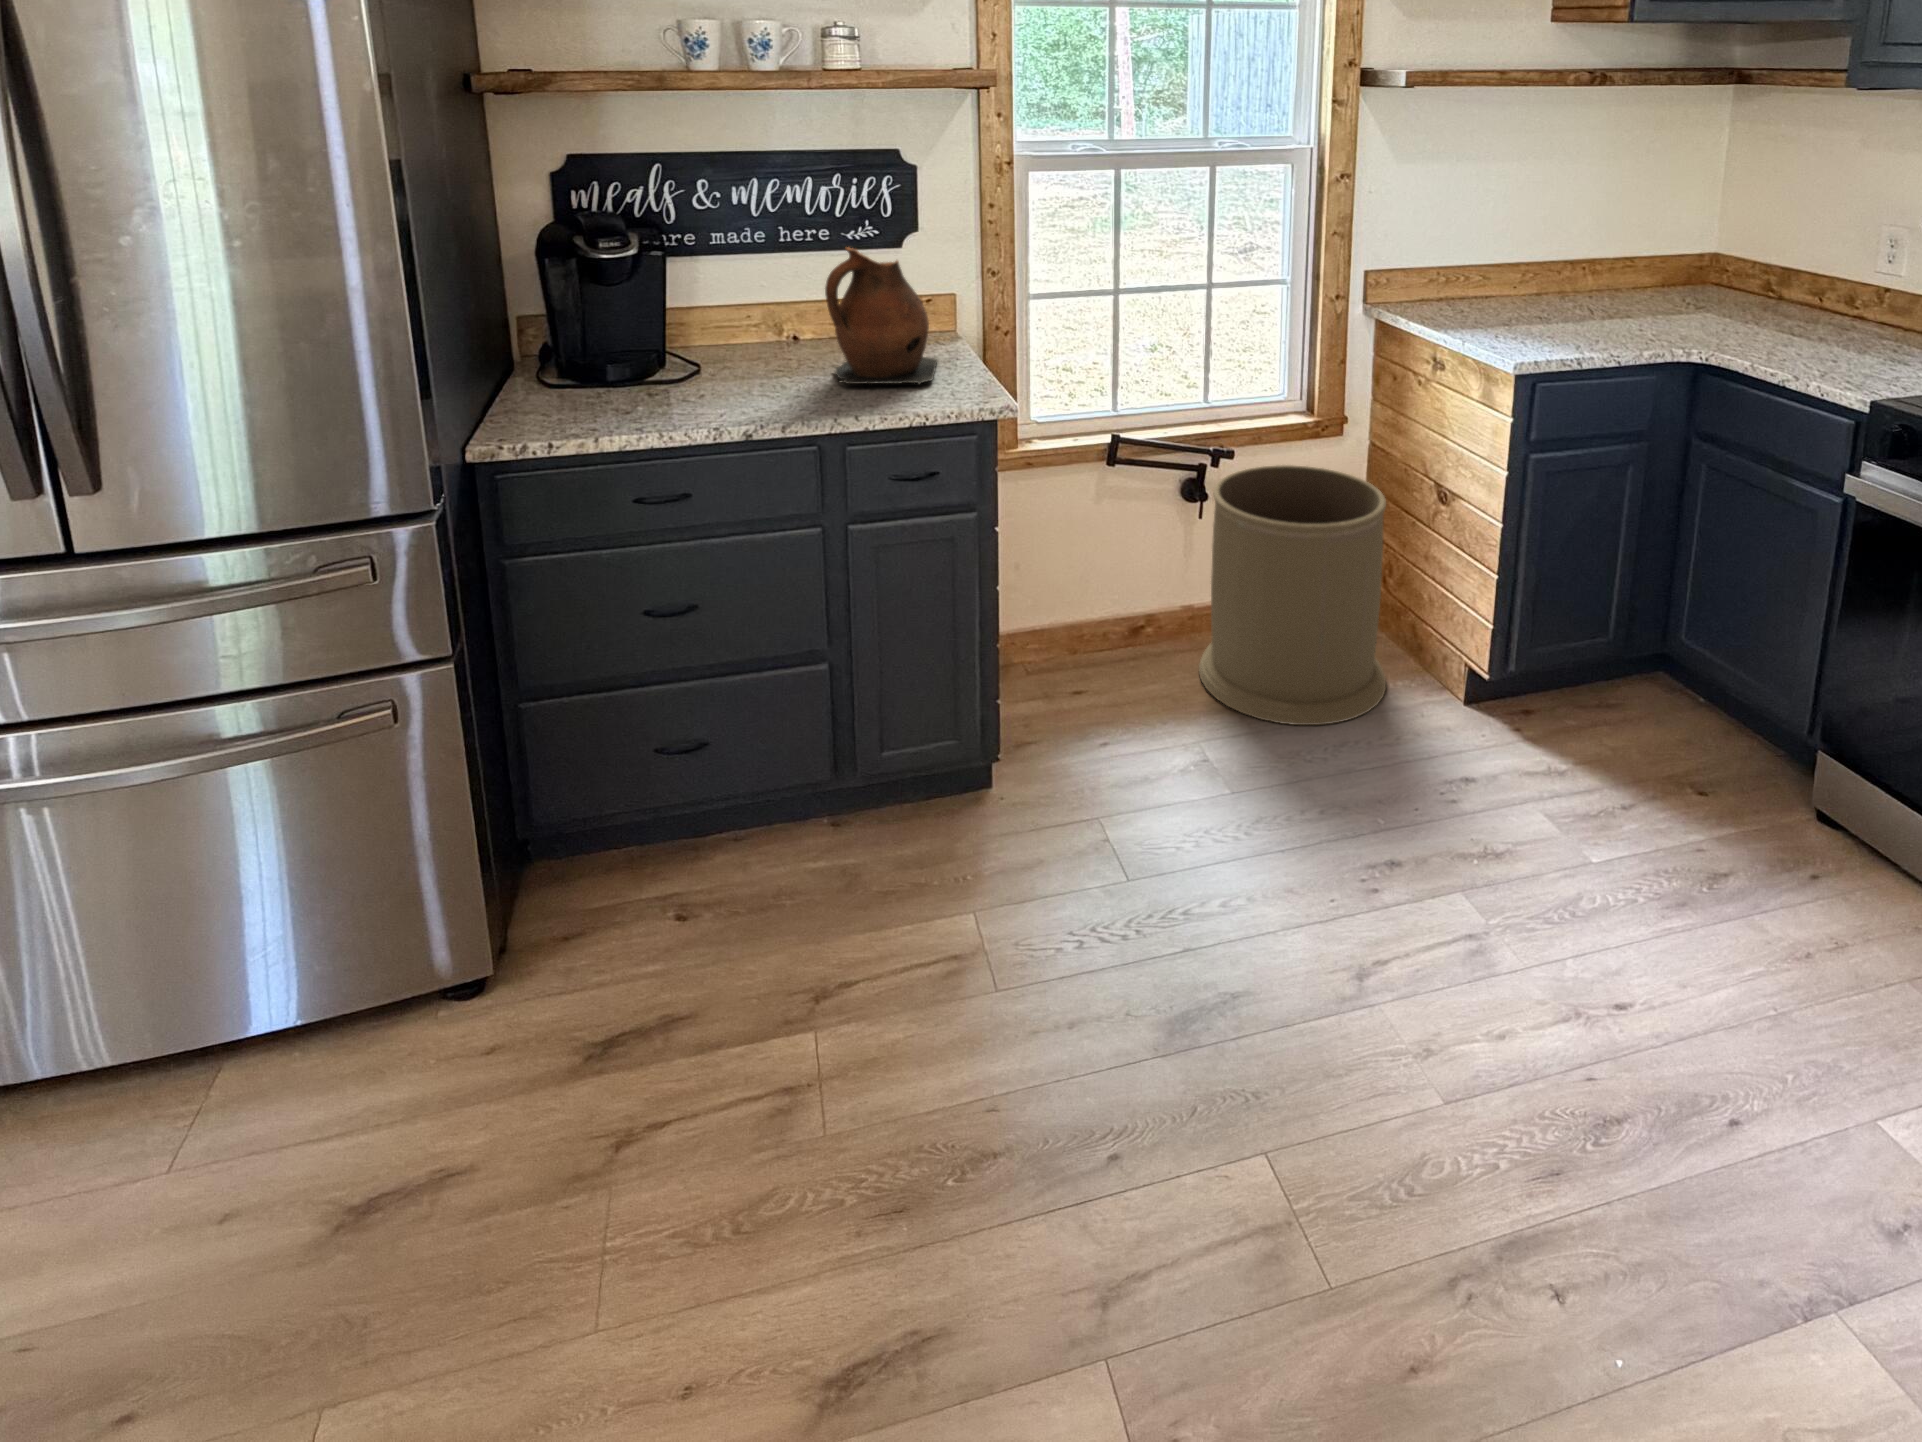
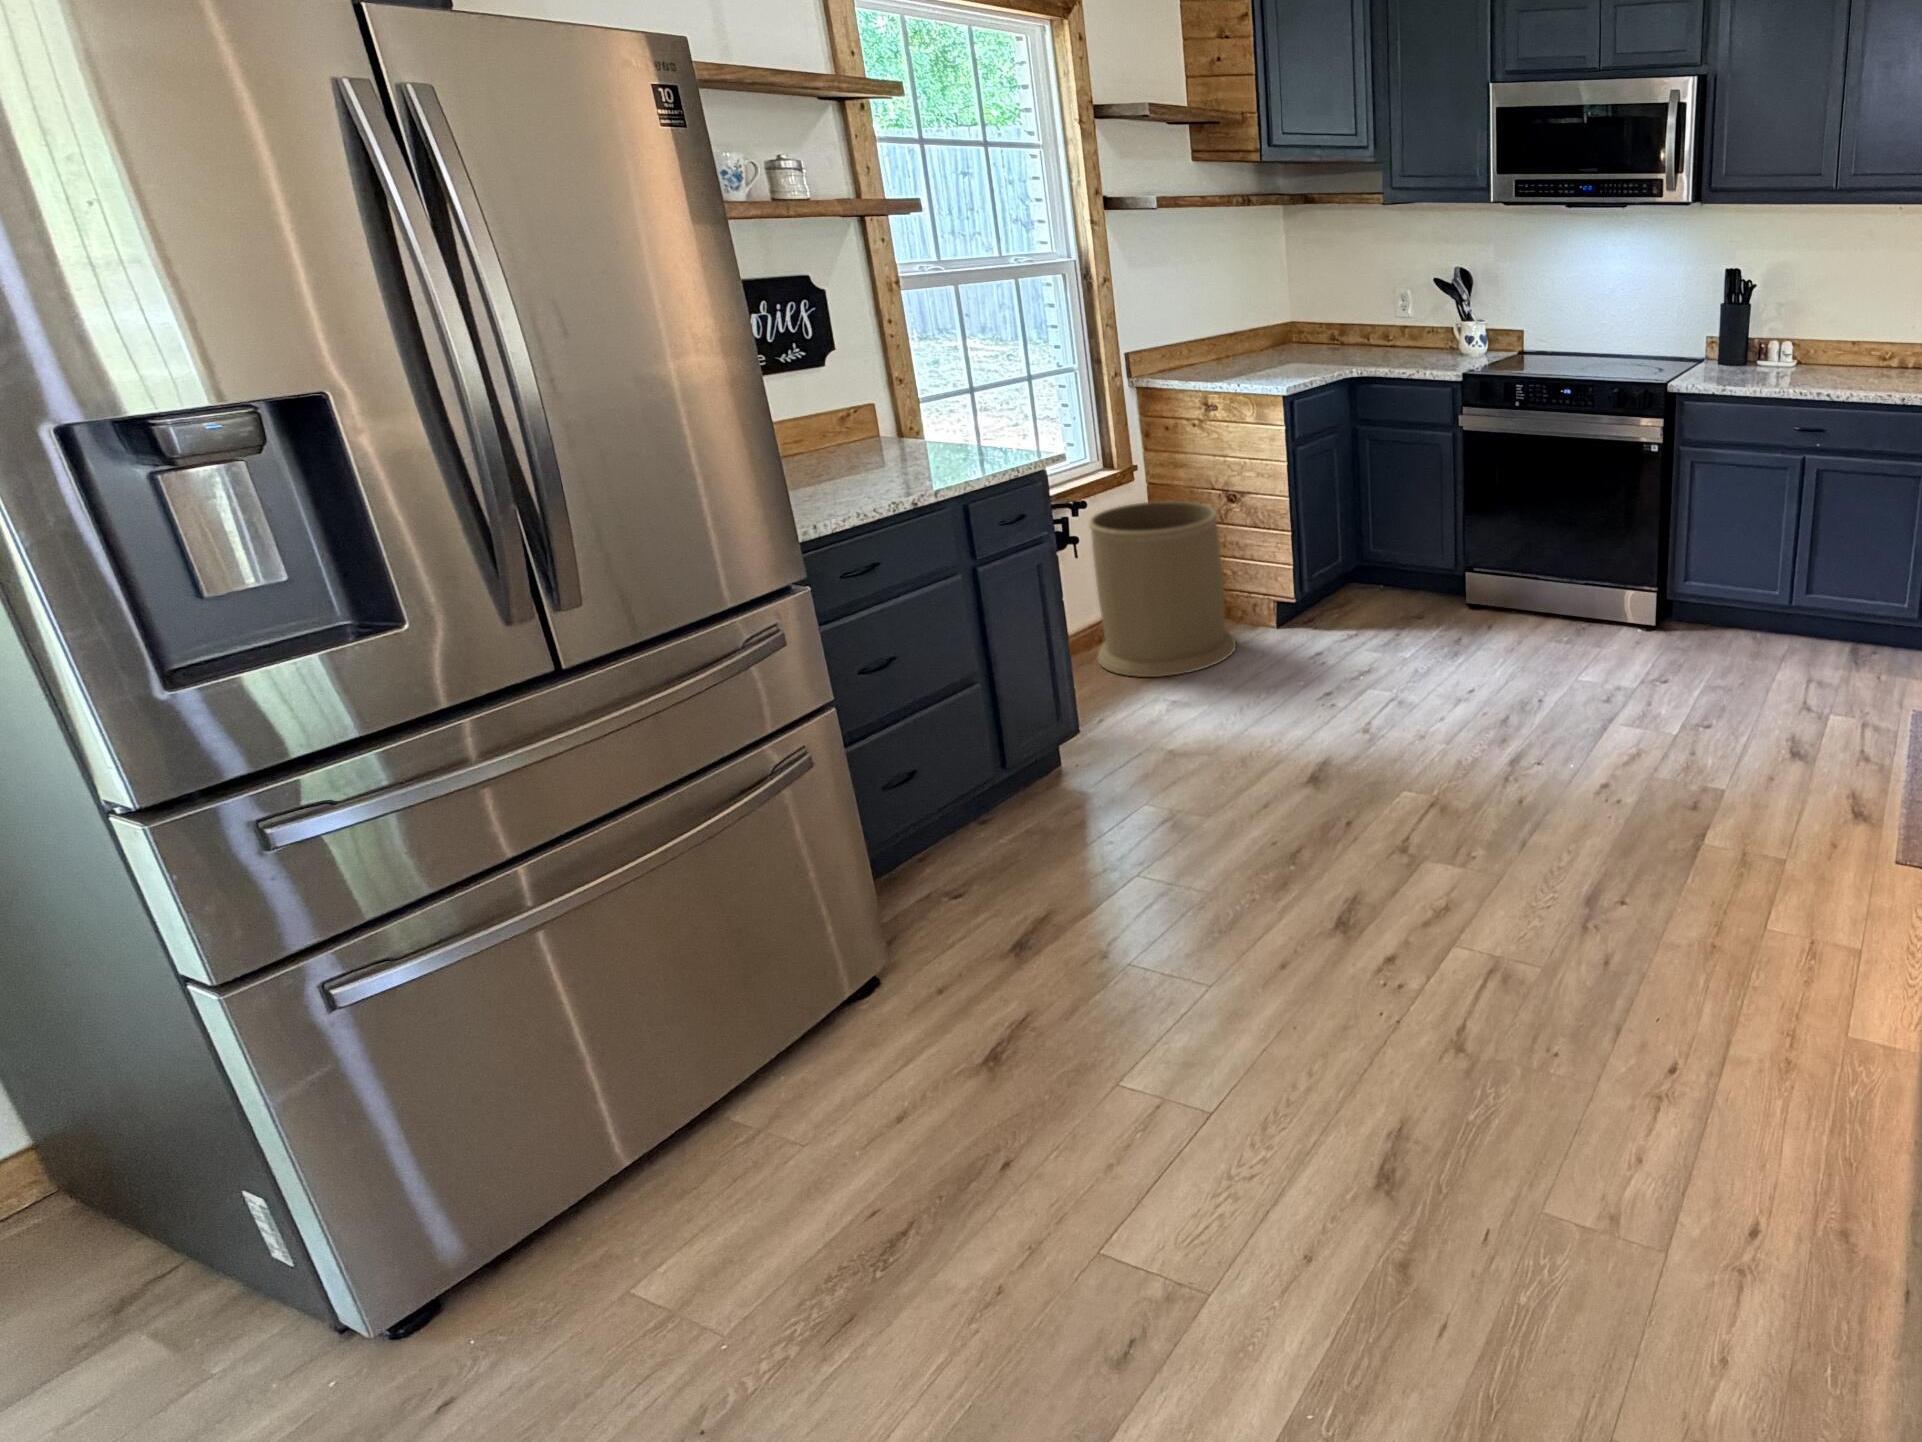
ceramic pitcher: present [825,247,937,385] -> none [851,355,966,471]

